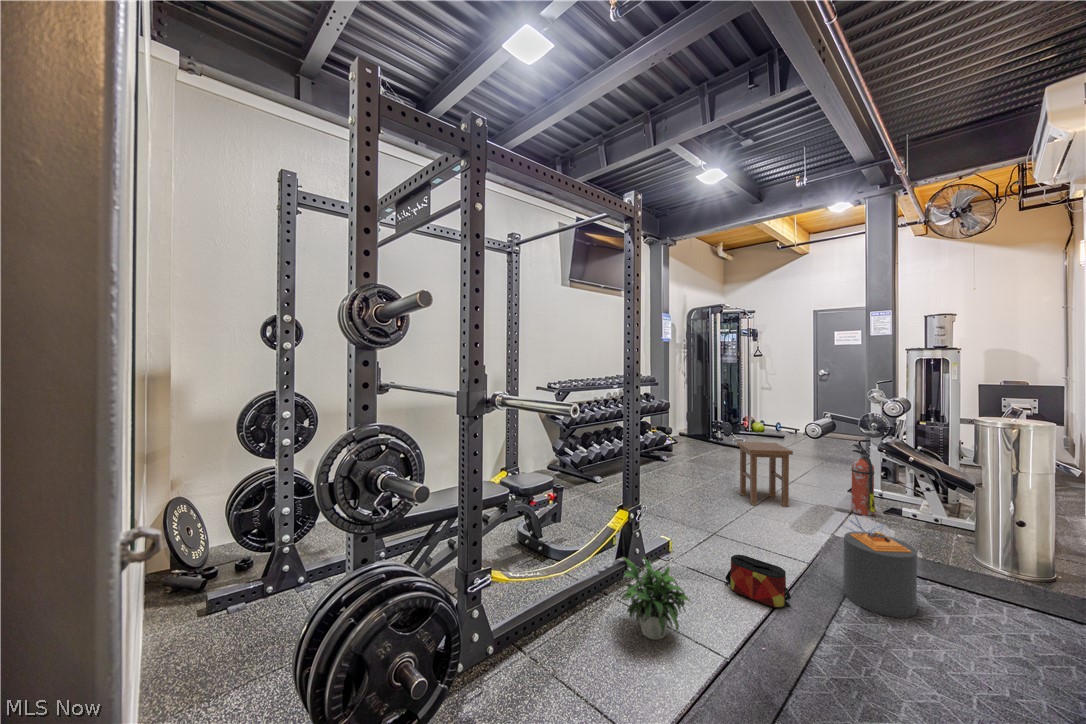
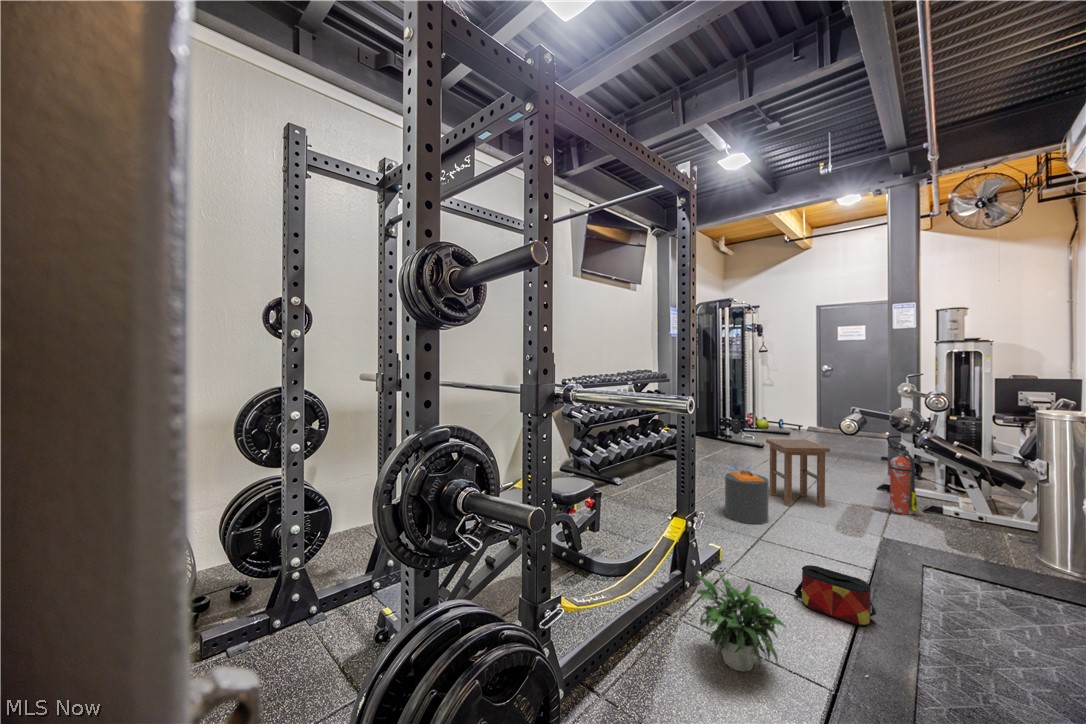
trash can: present [843,516,917,618] -> present [725,467,769,524]

